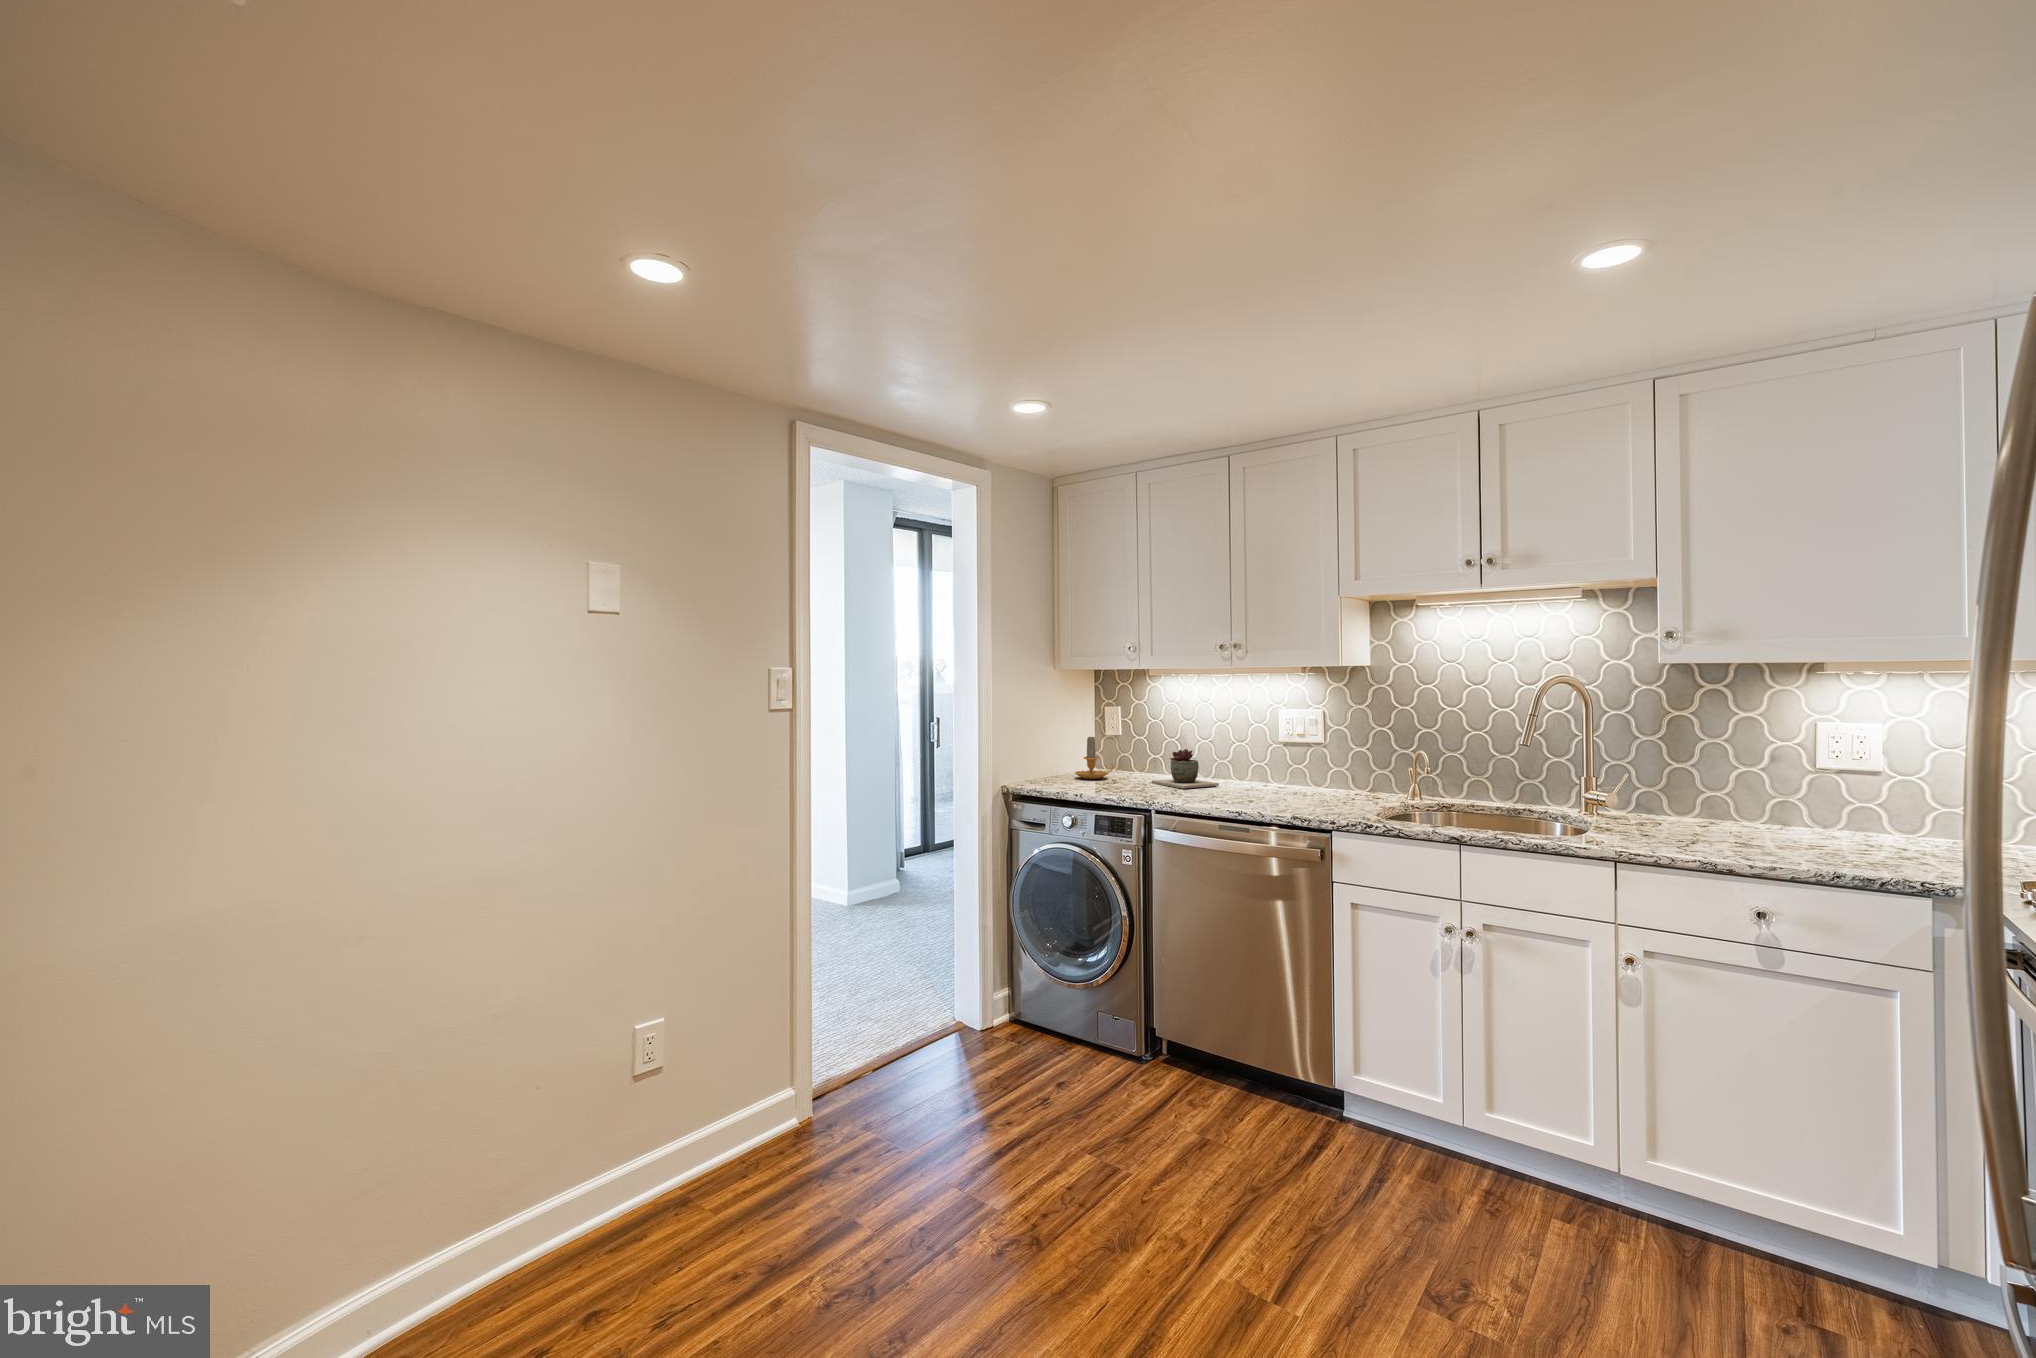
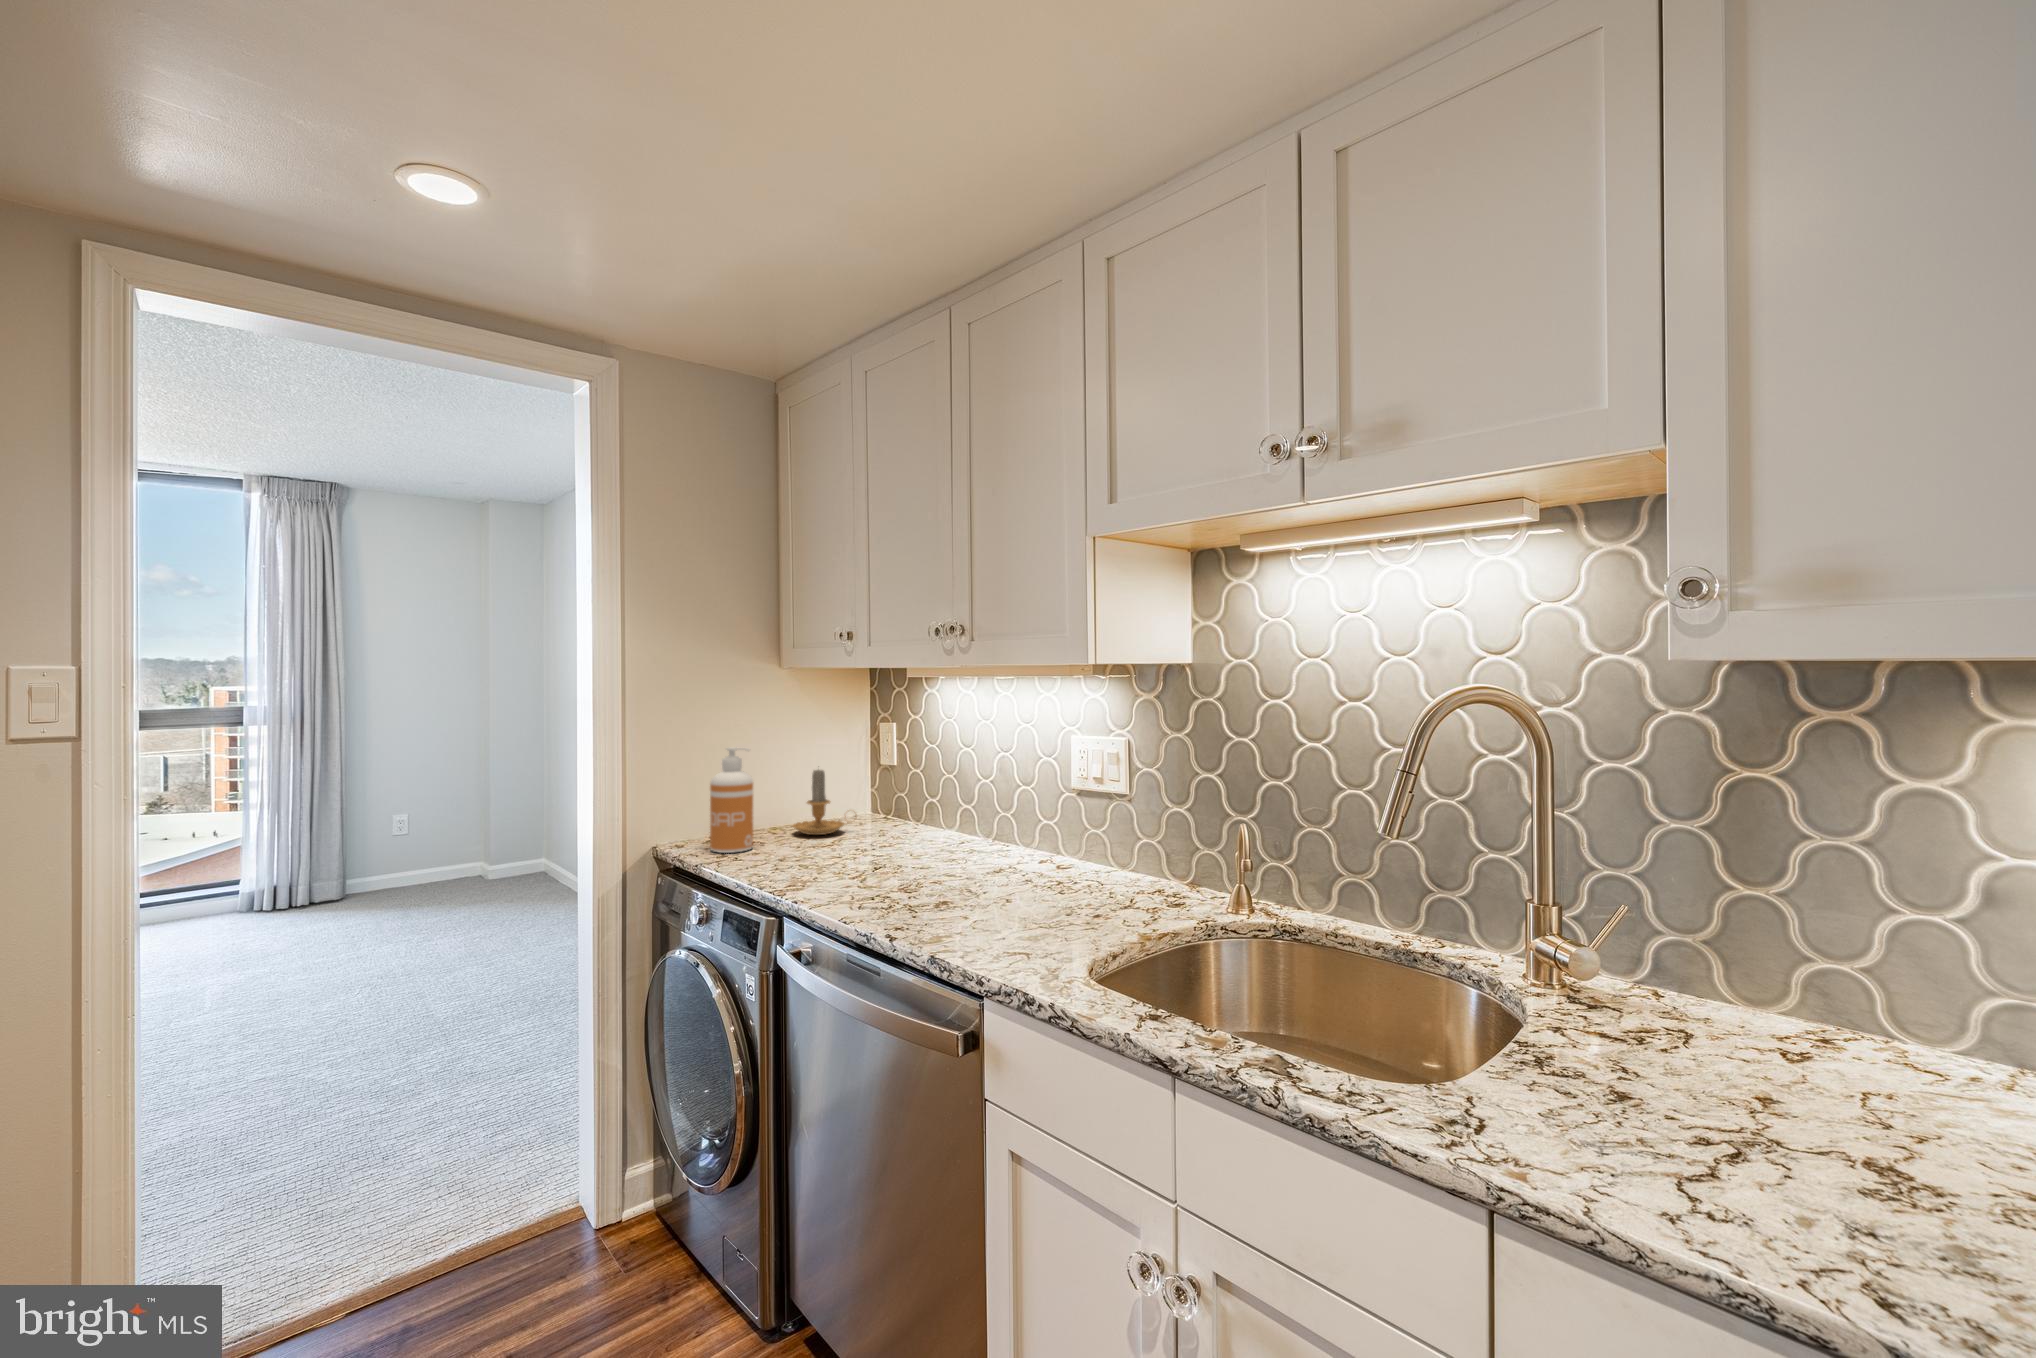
soap dispenser: none [1046,721,1072,787] -> present [710,747,753,853]
succulent plant: present [1152,749,1219,789] -> none [889,794,979,862]

